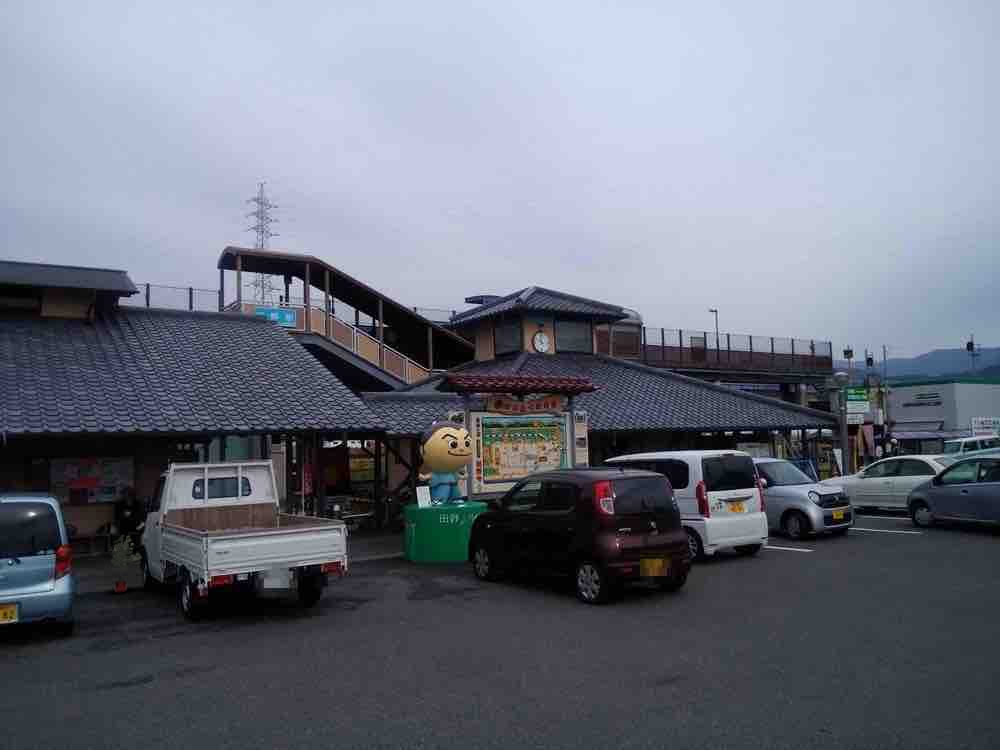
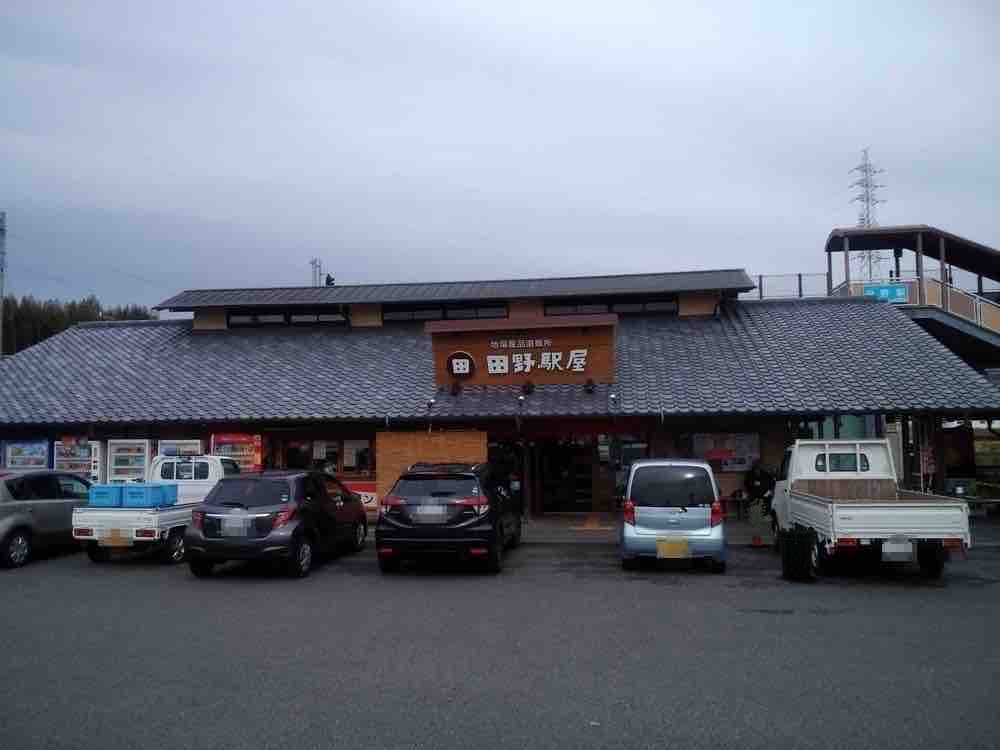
waste bin: none [140,568,187,630] -> present [776,528,814,578]

